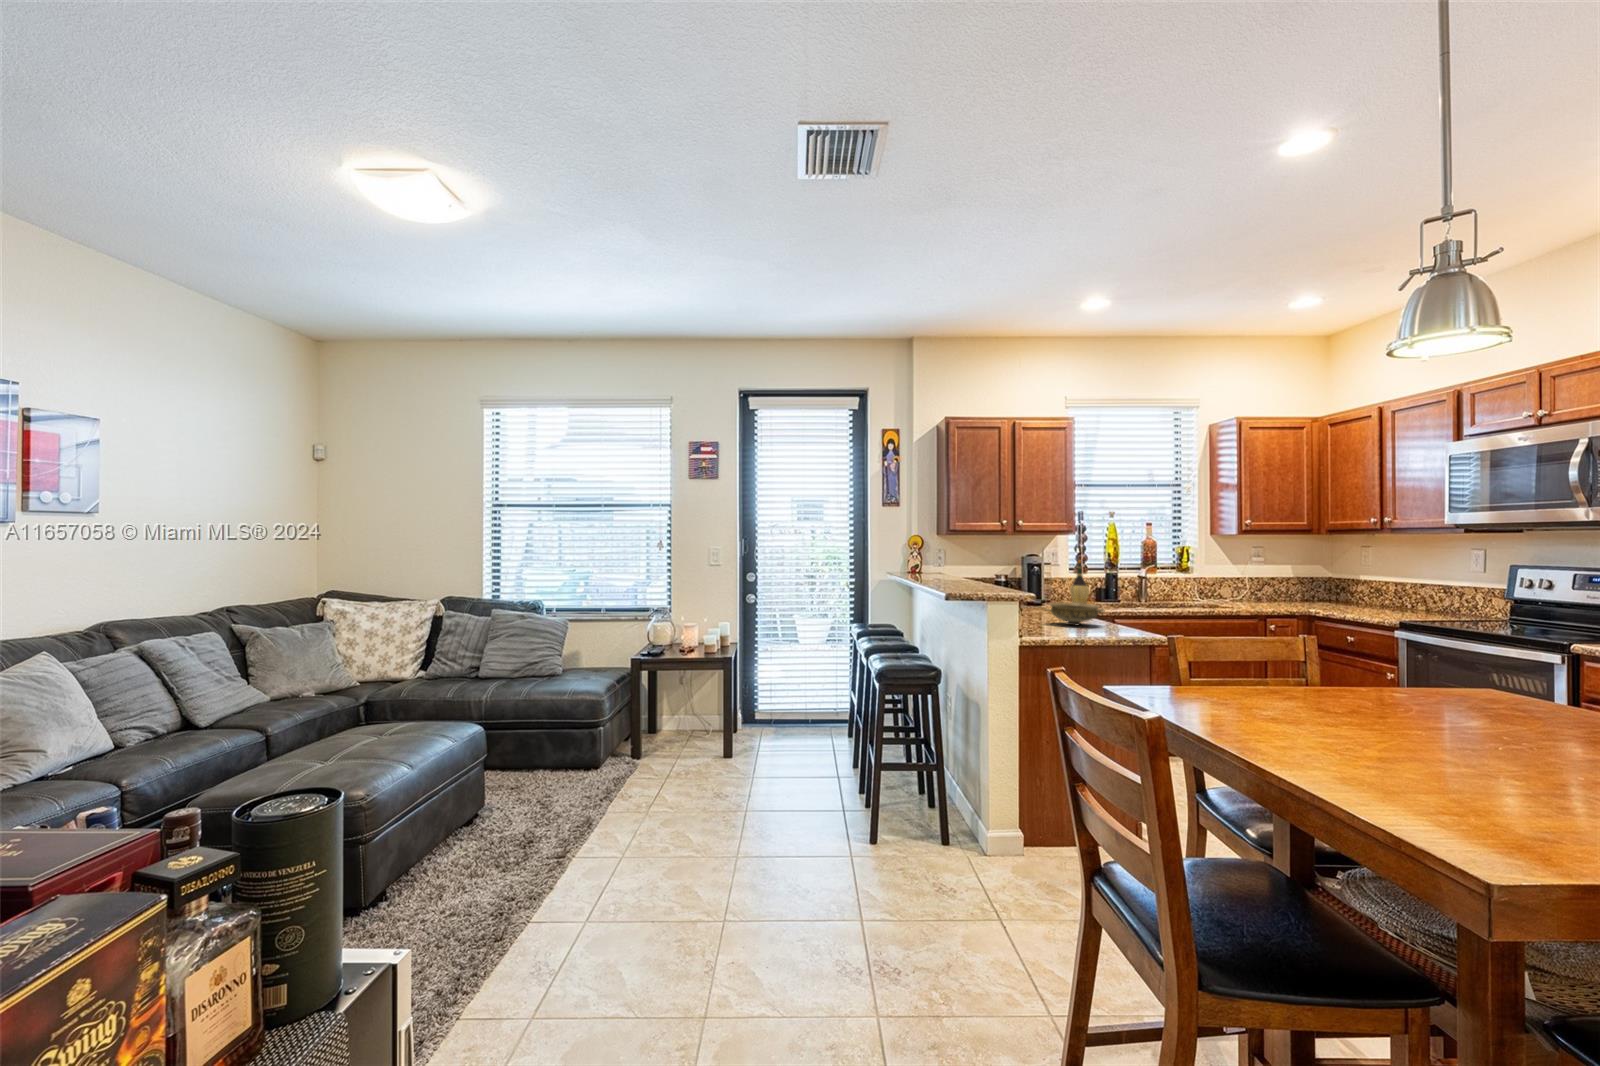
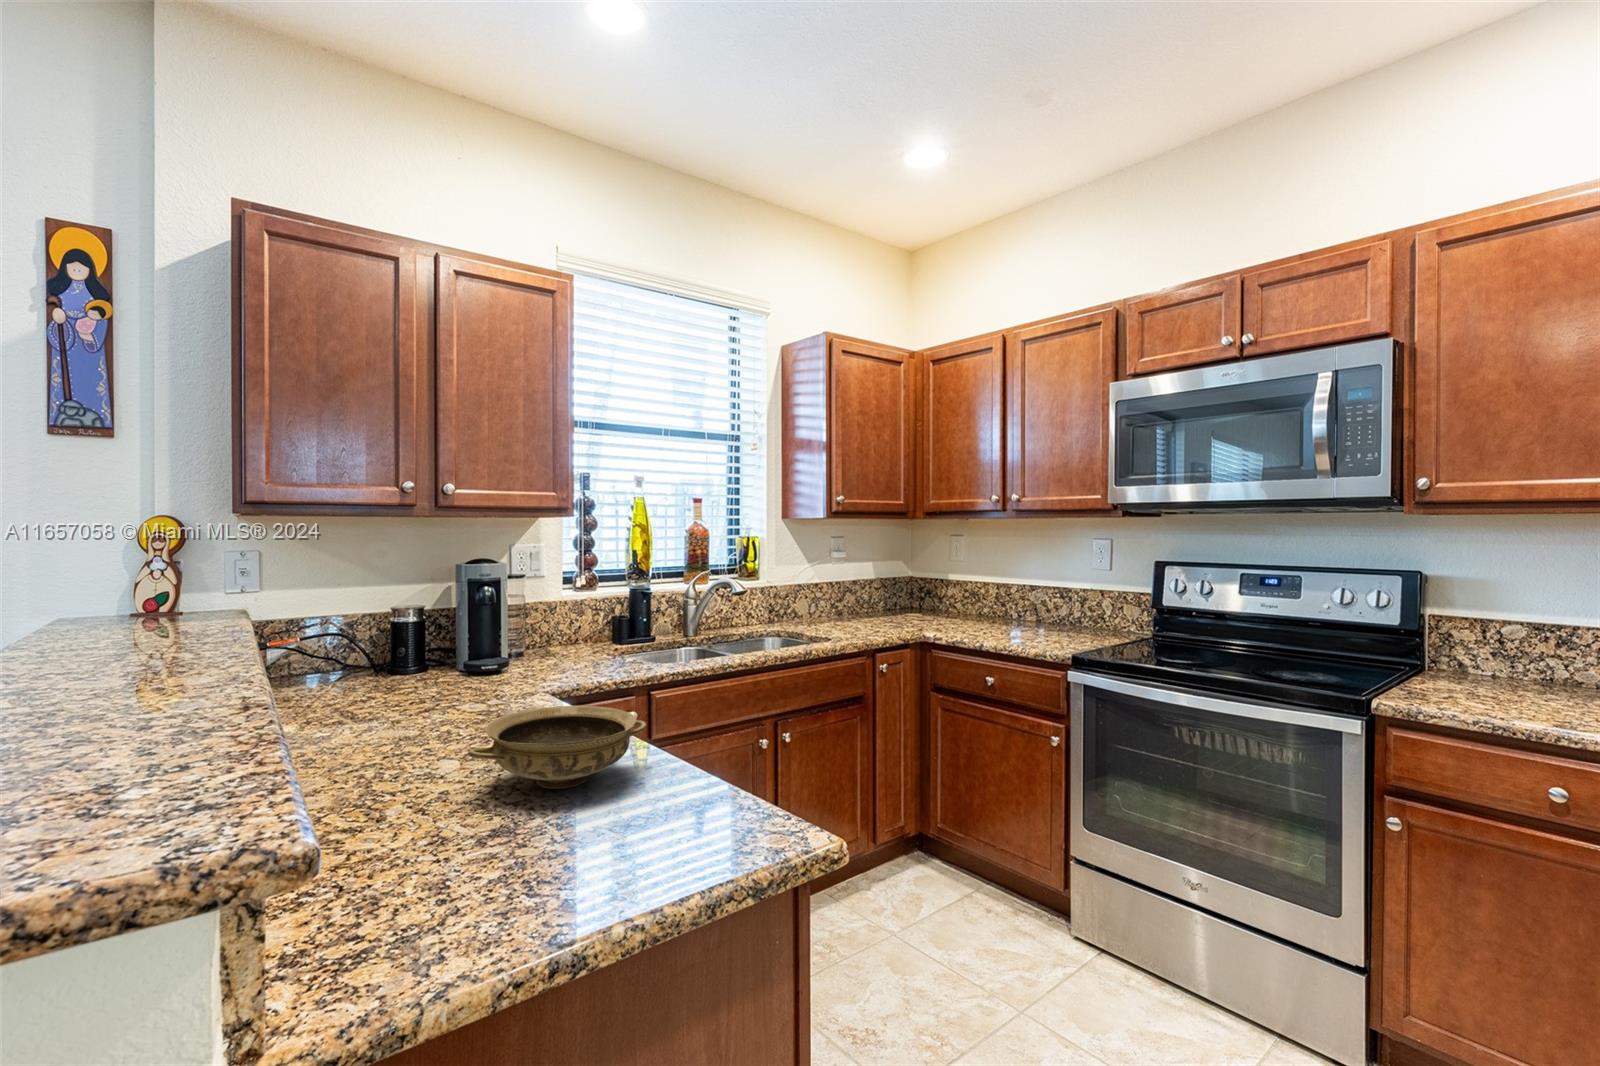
wine bottle: present [1070,561,1089,604] -> none [563,567,600,654]

